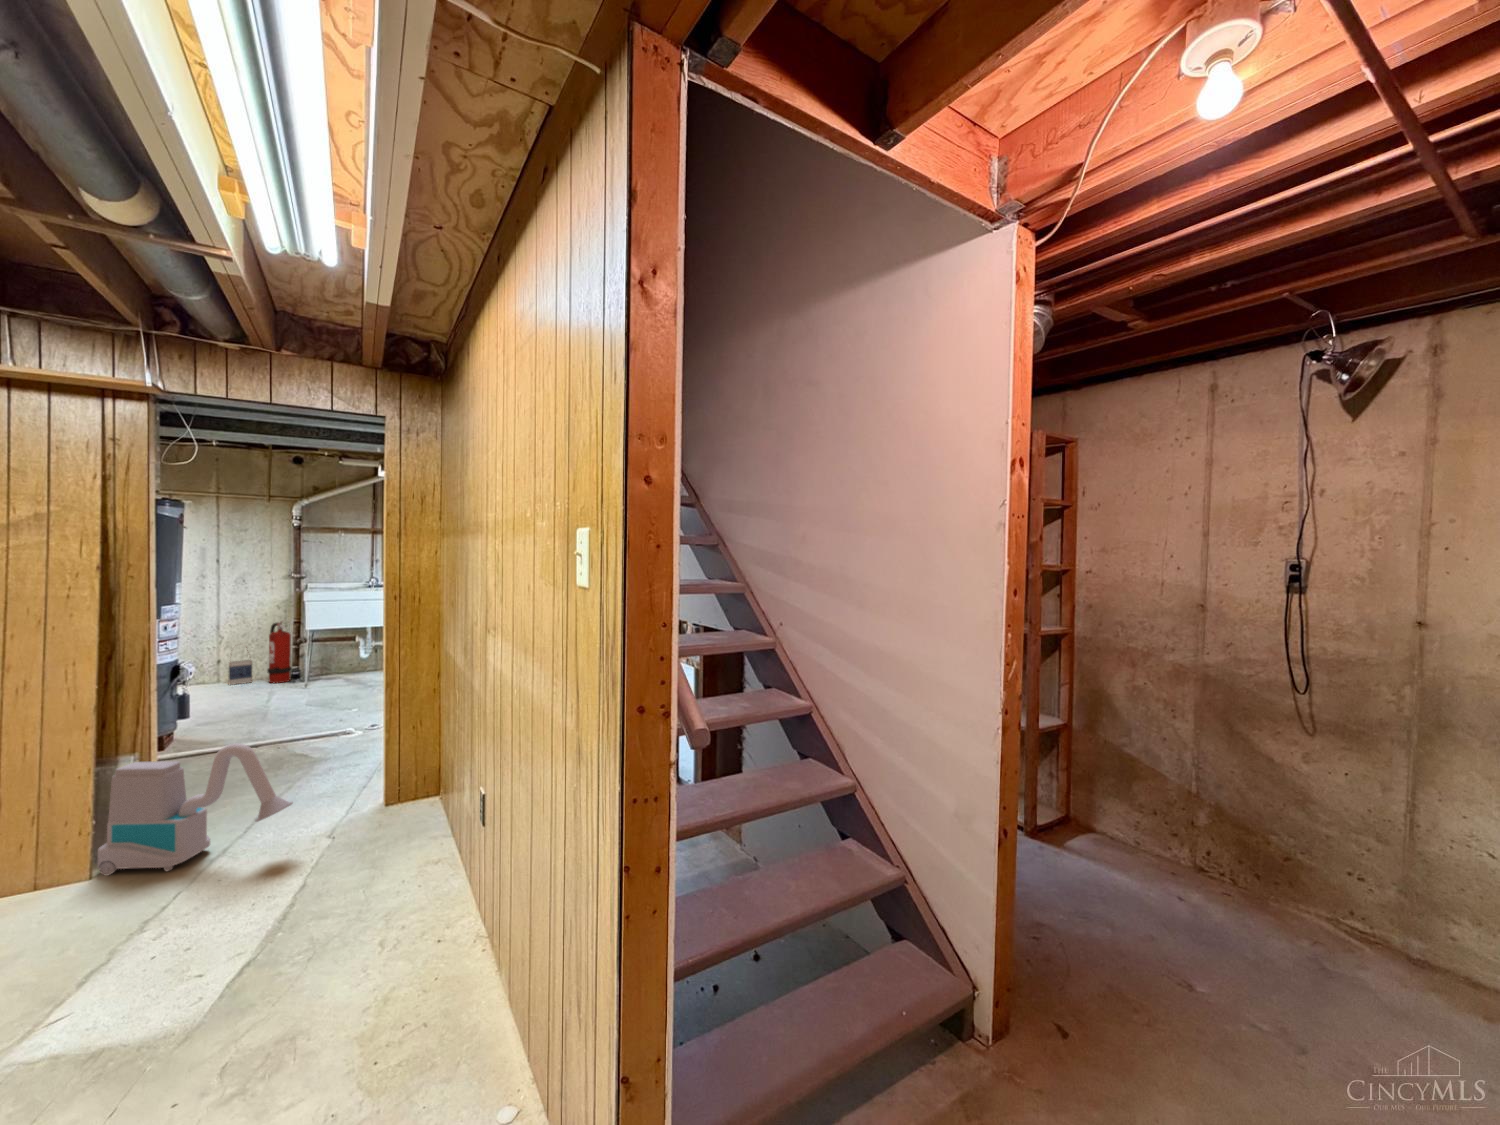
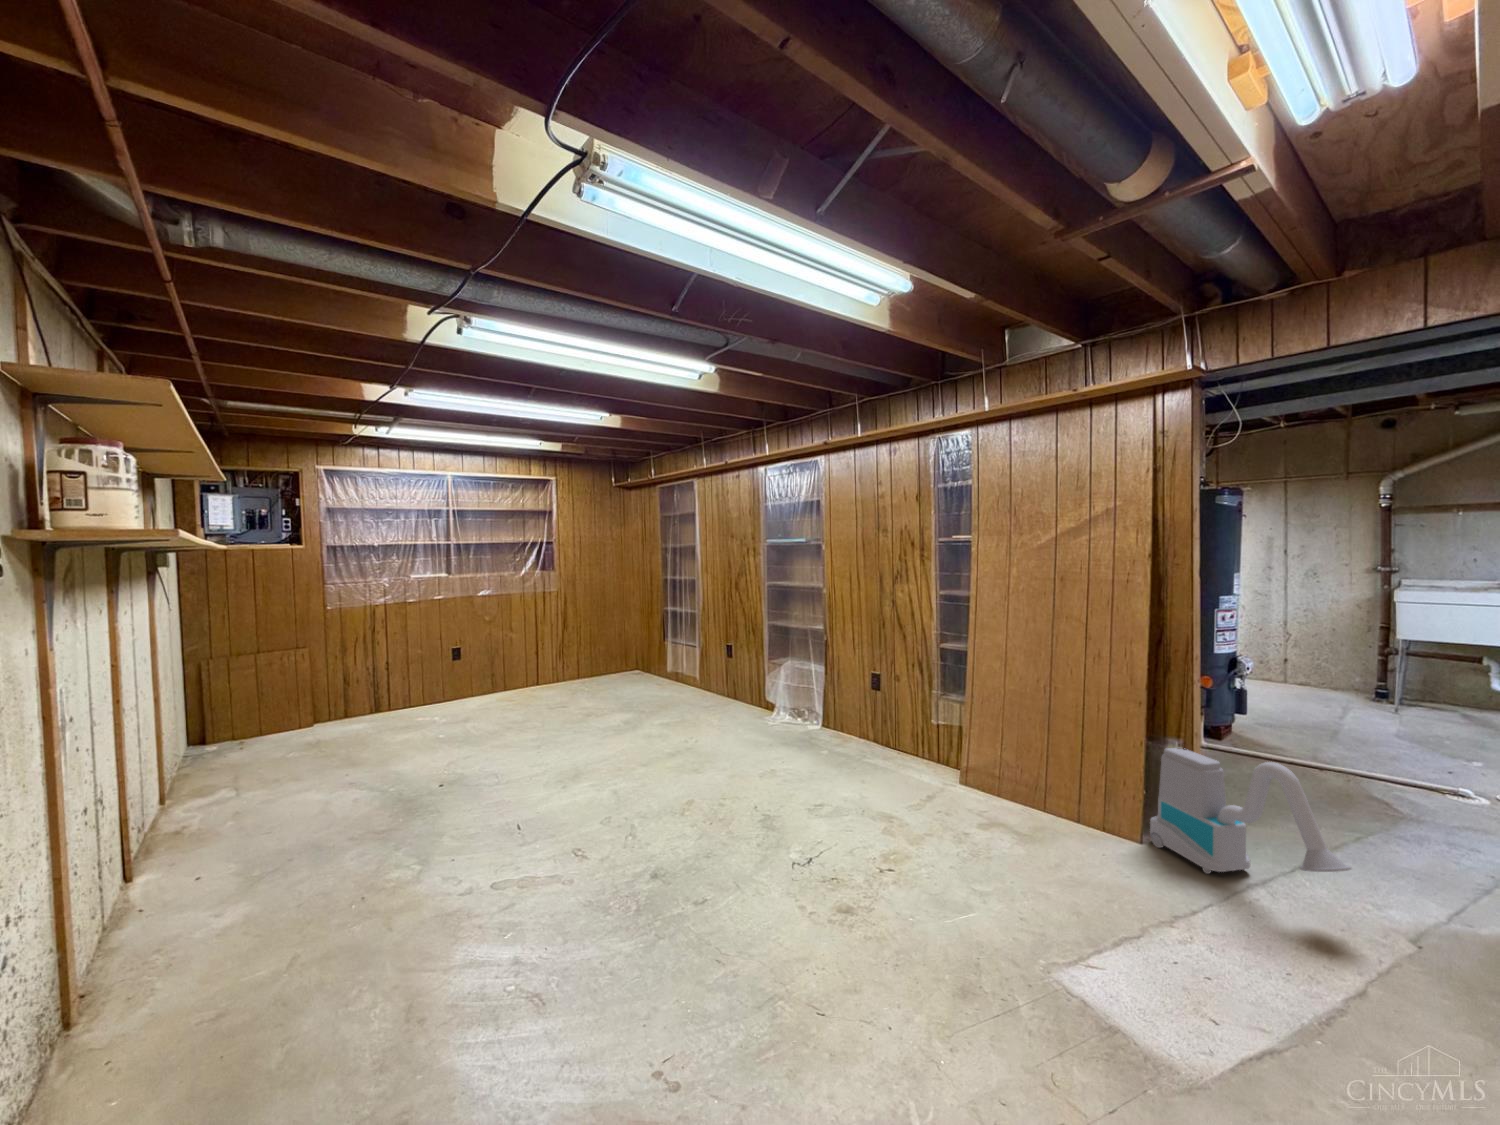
fire extinguisher: present [267,621,292,683] -> none [1344,623,1376,699]
bag: present [228,647,252,685] -> none [1297,644,1325,691]

